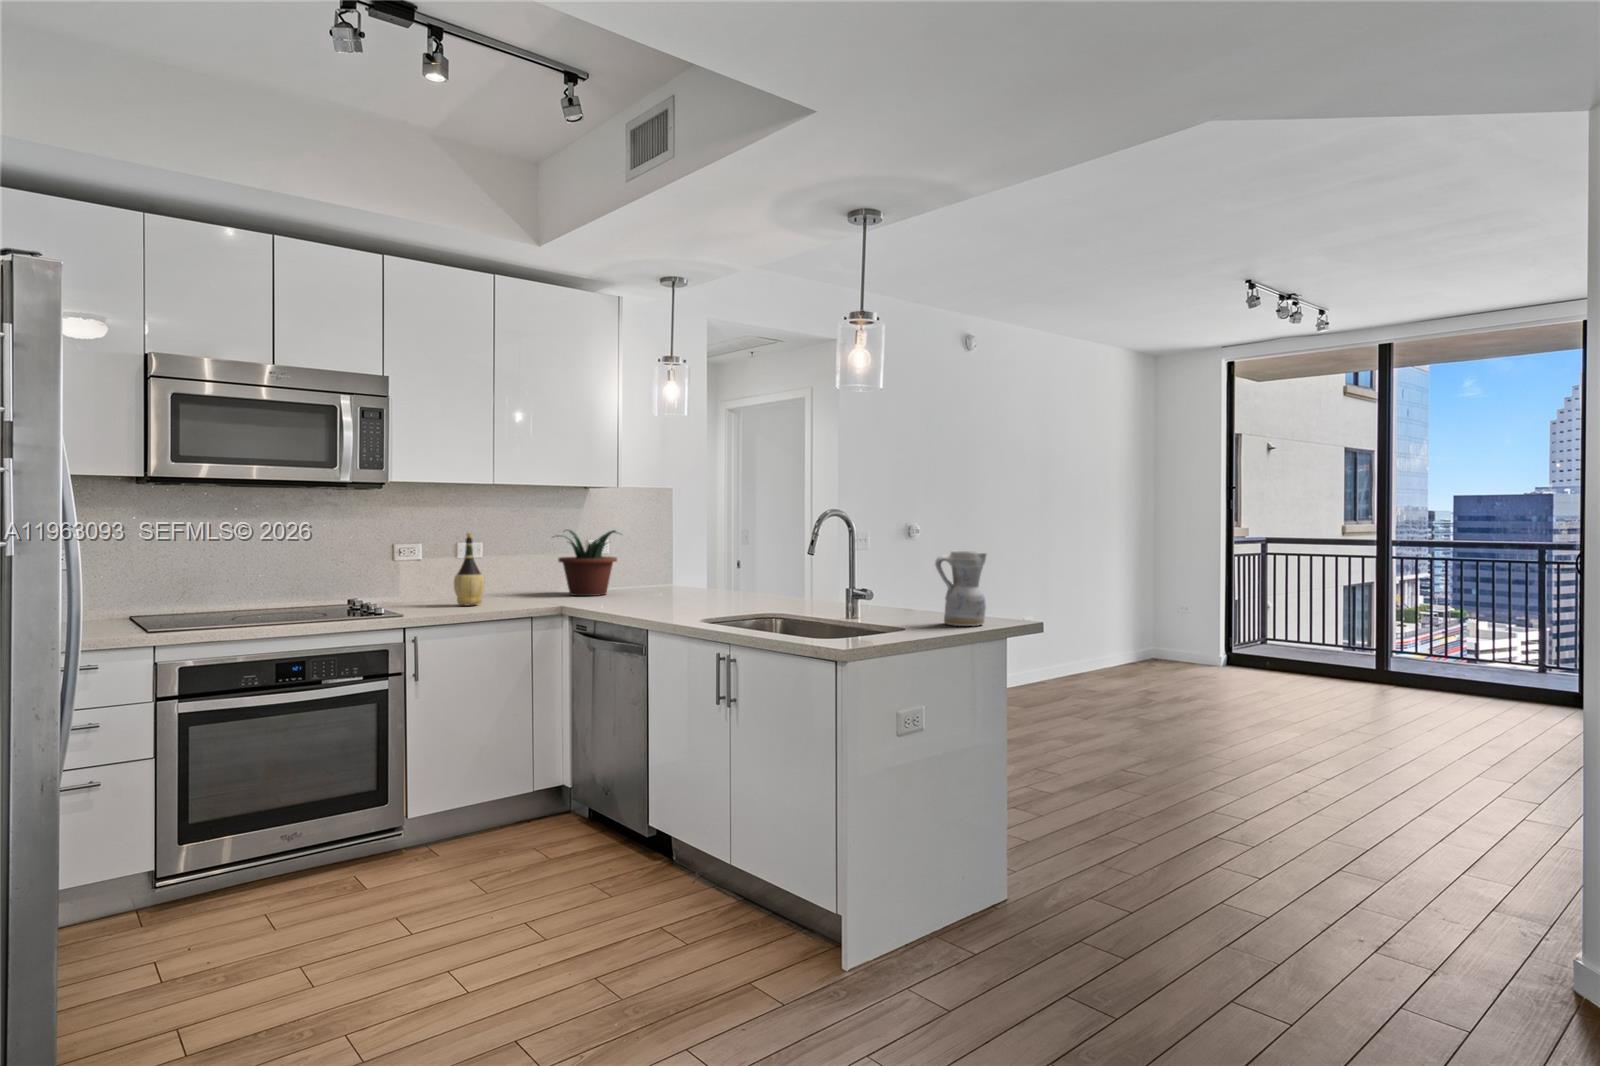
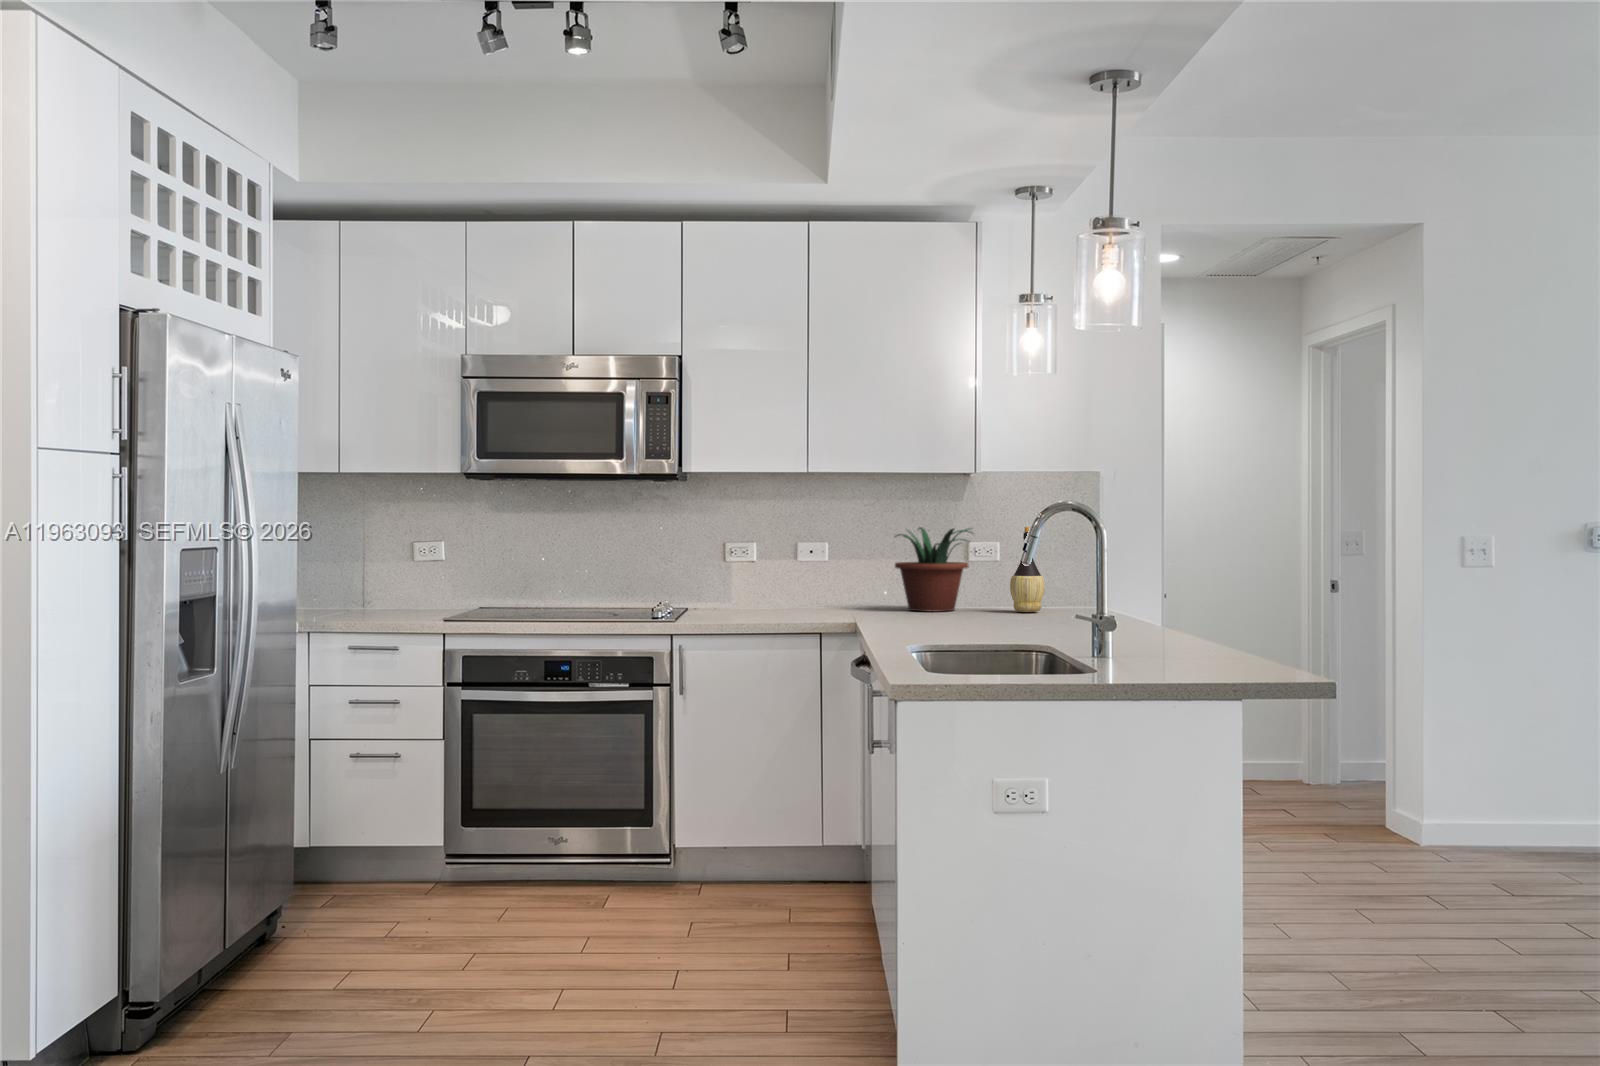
wine bottle: present [454,533,485,605] -> present [1010,527,1045,612]
ceramic pitcher: present [935,551,987,626] -> none [1157,554,1232,665]

